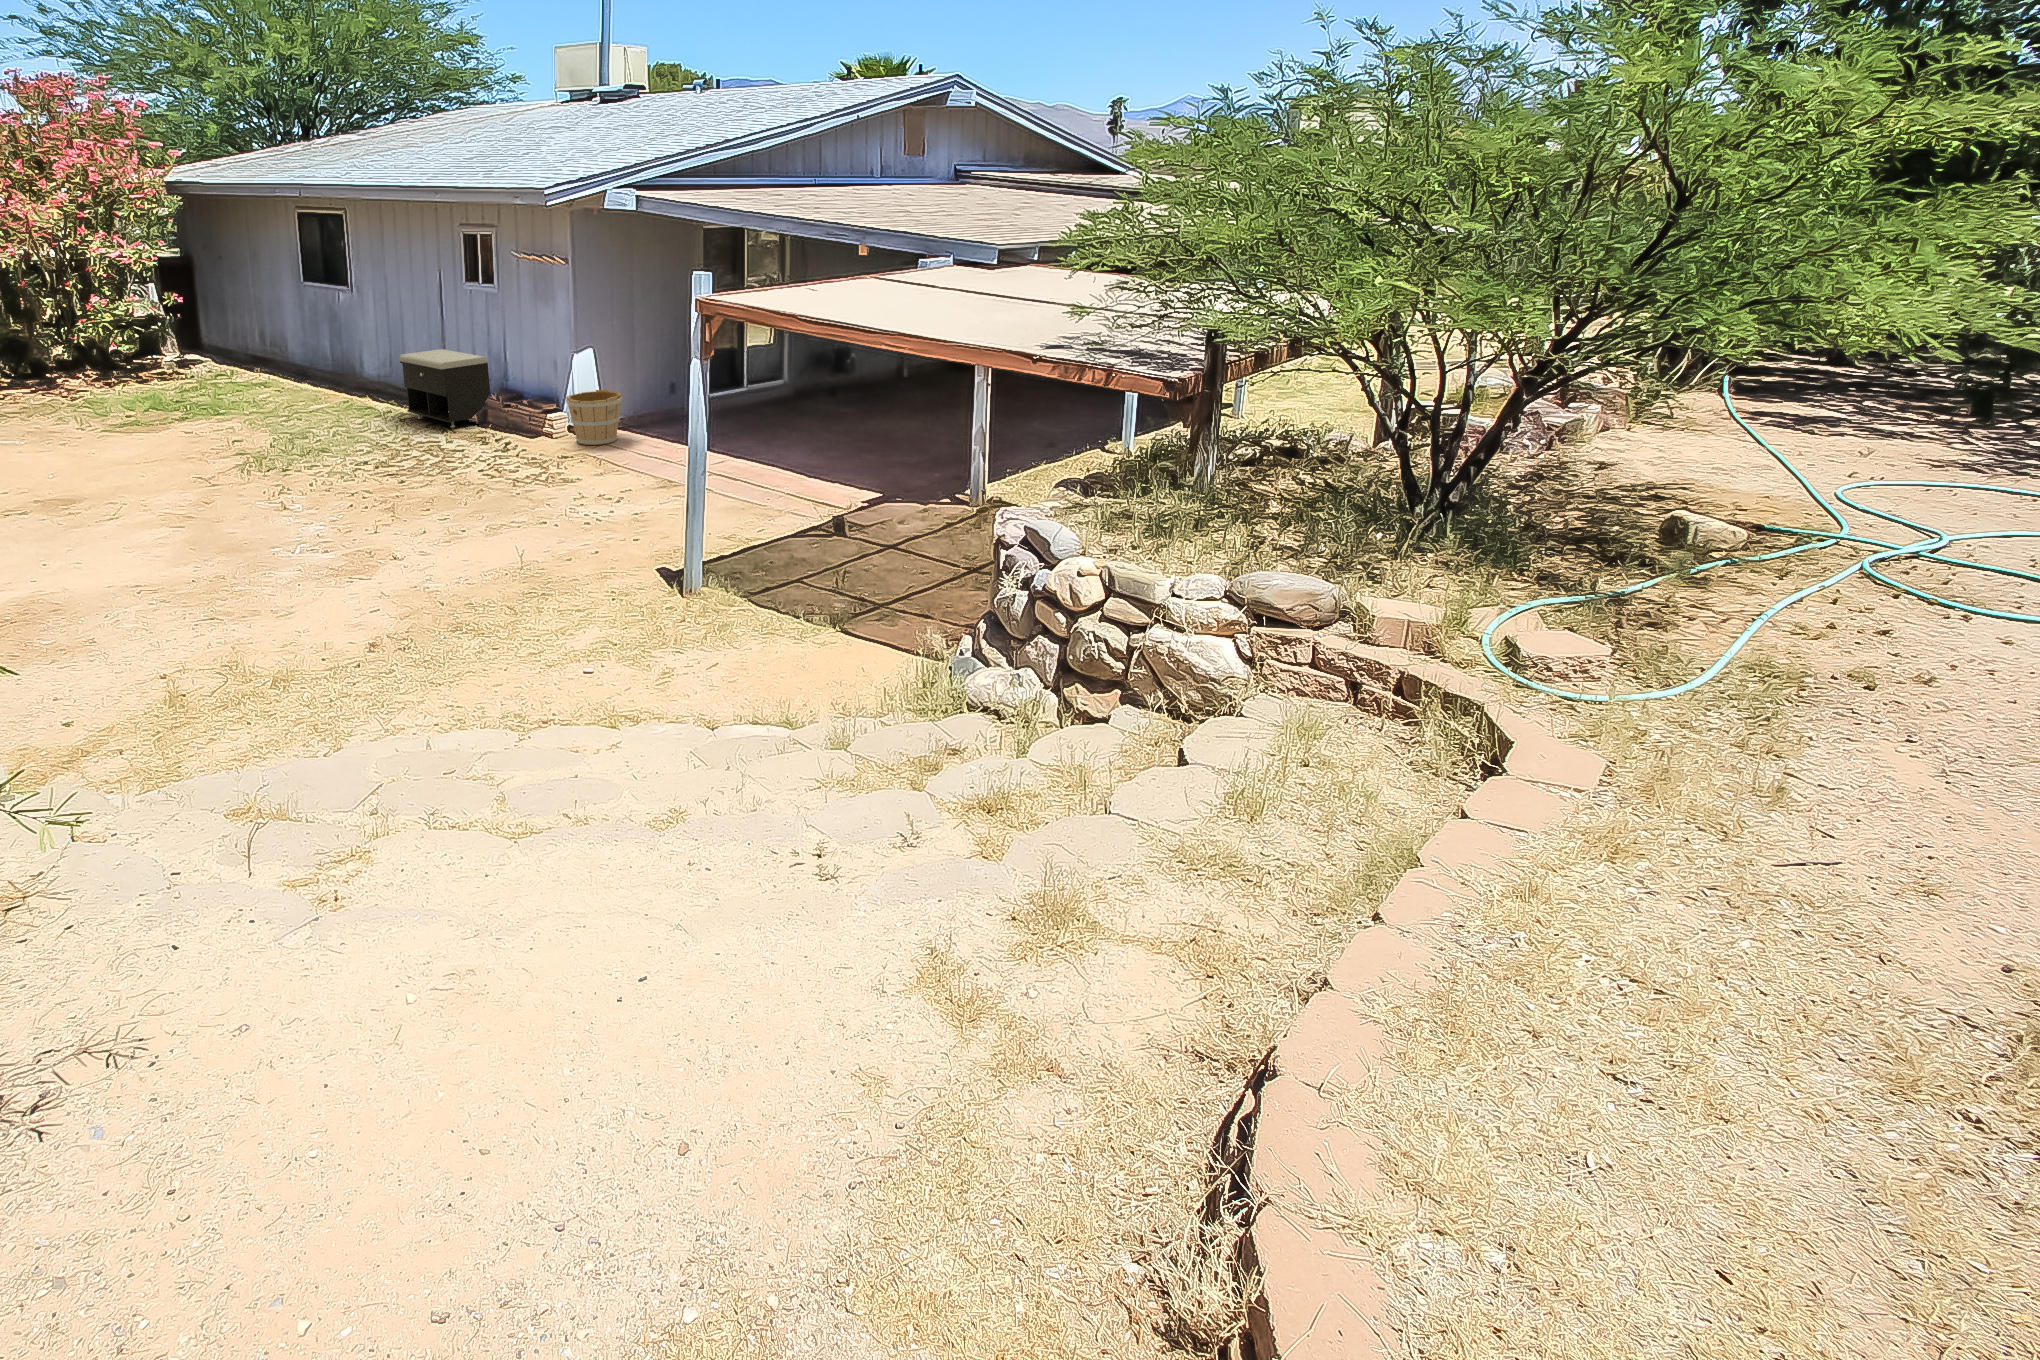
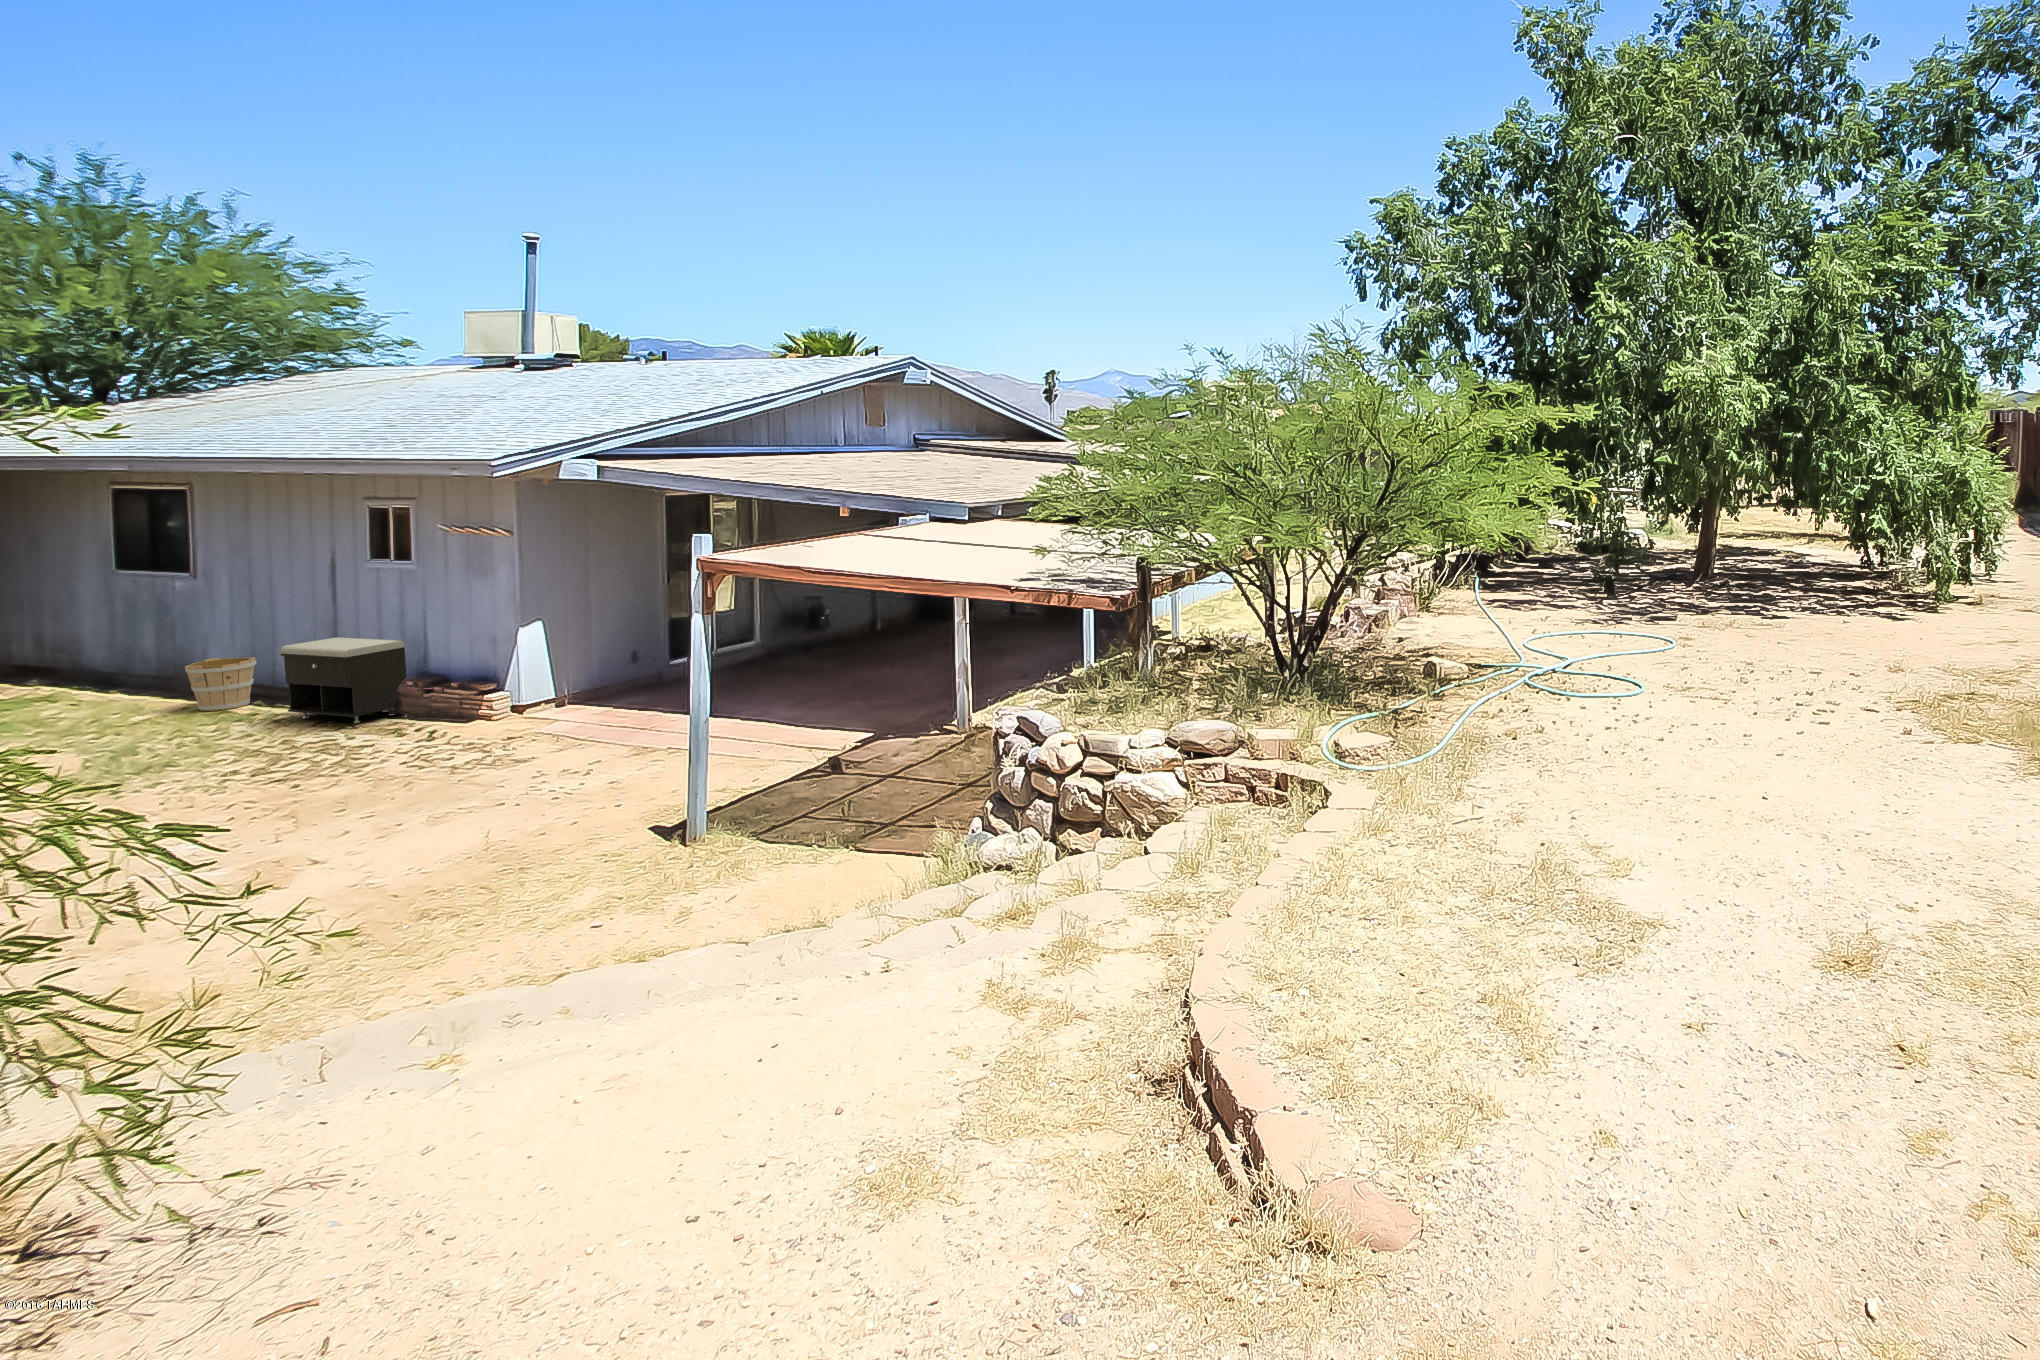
wooden bucket: present [566,390,622,445] -> present [185,657,257,711]

